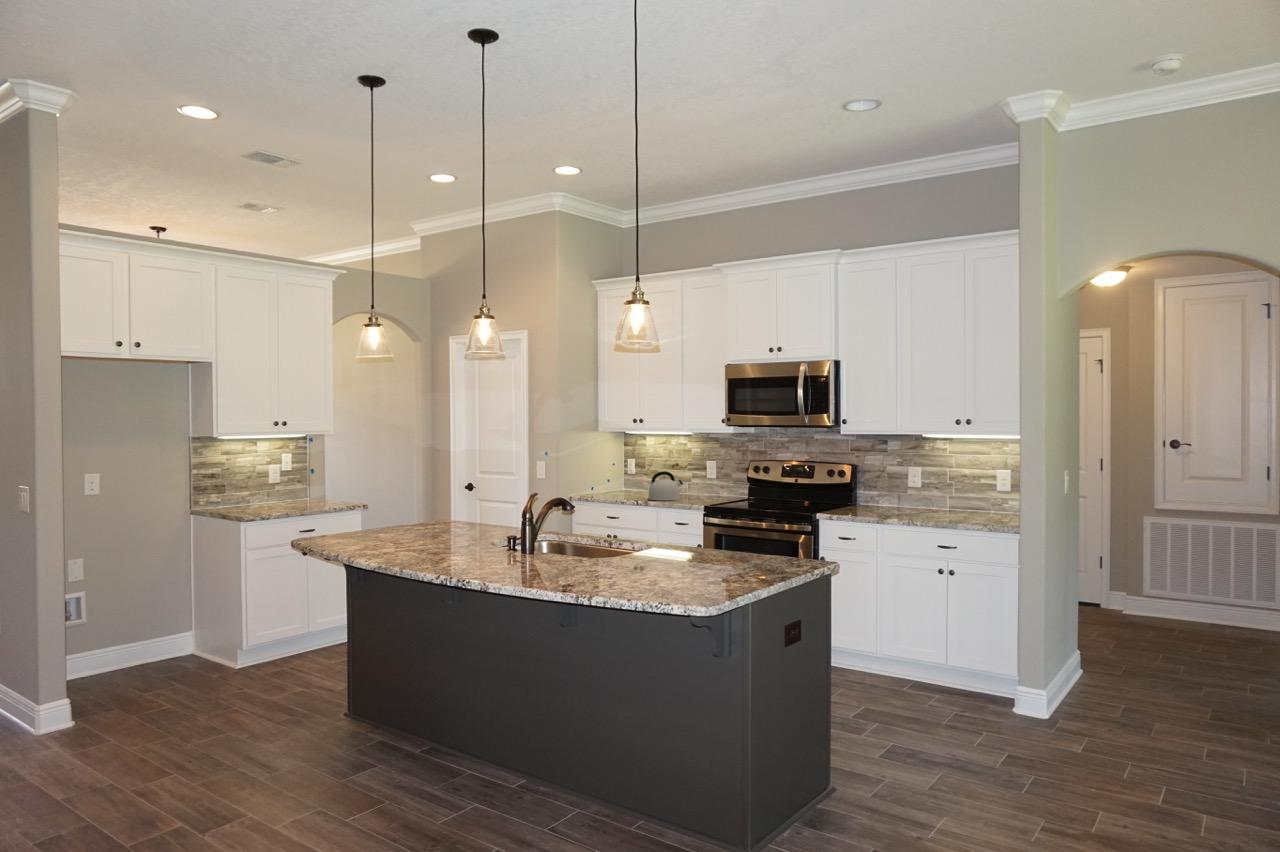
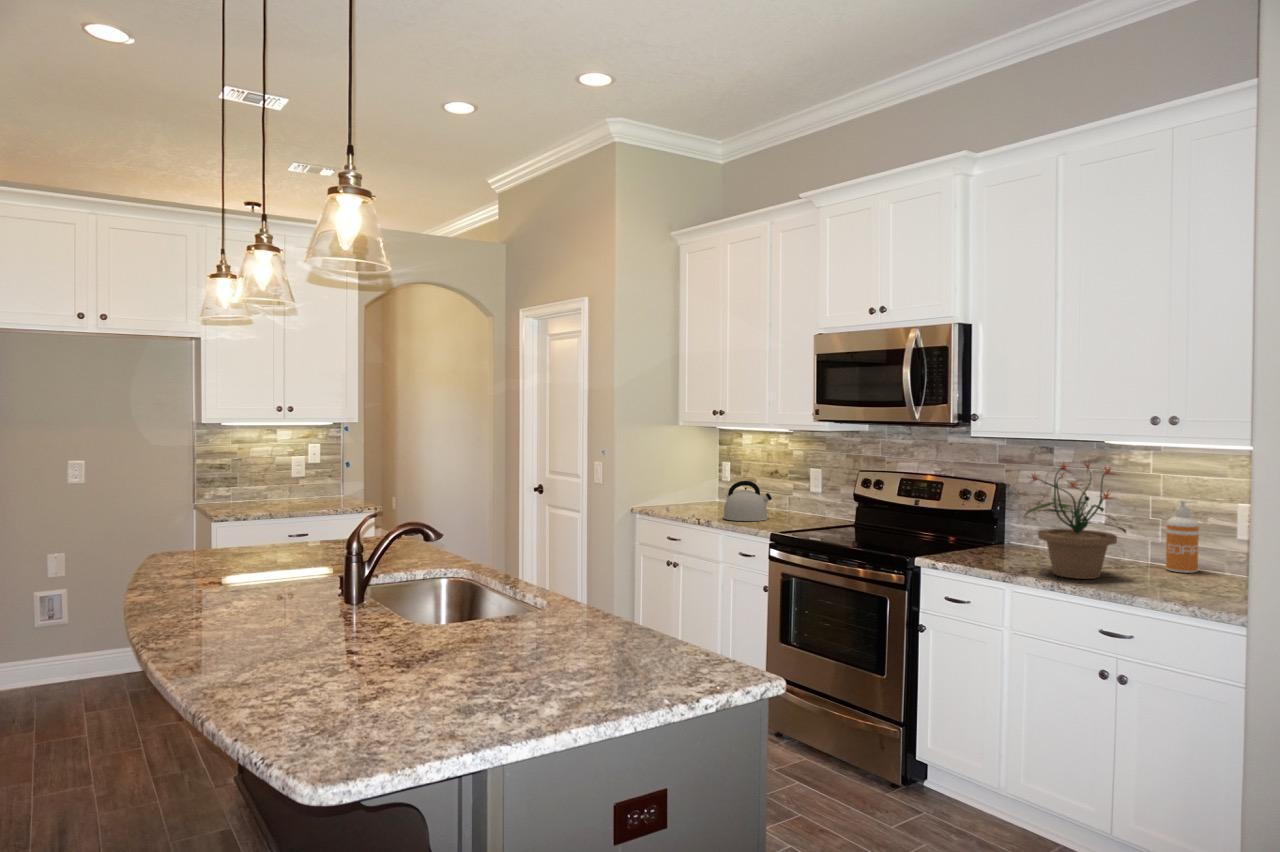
potted plant: none [887,447,945,518] -> present [1025,462,1126,579]
soap dispenser: none [960,469,979,512] -> present [1166,500,1199,573]

